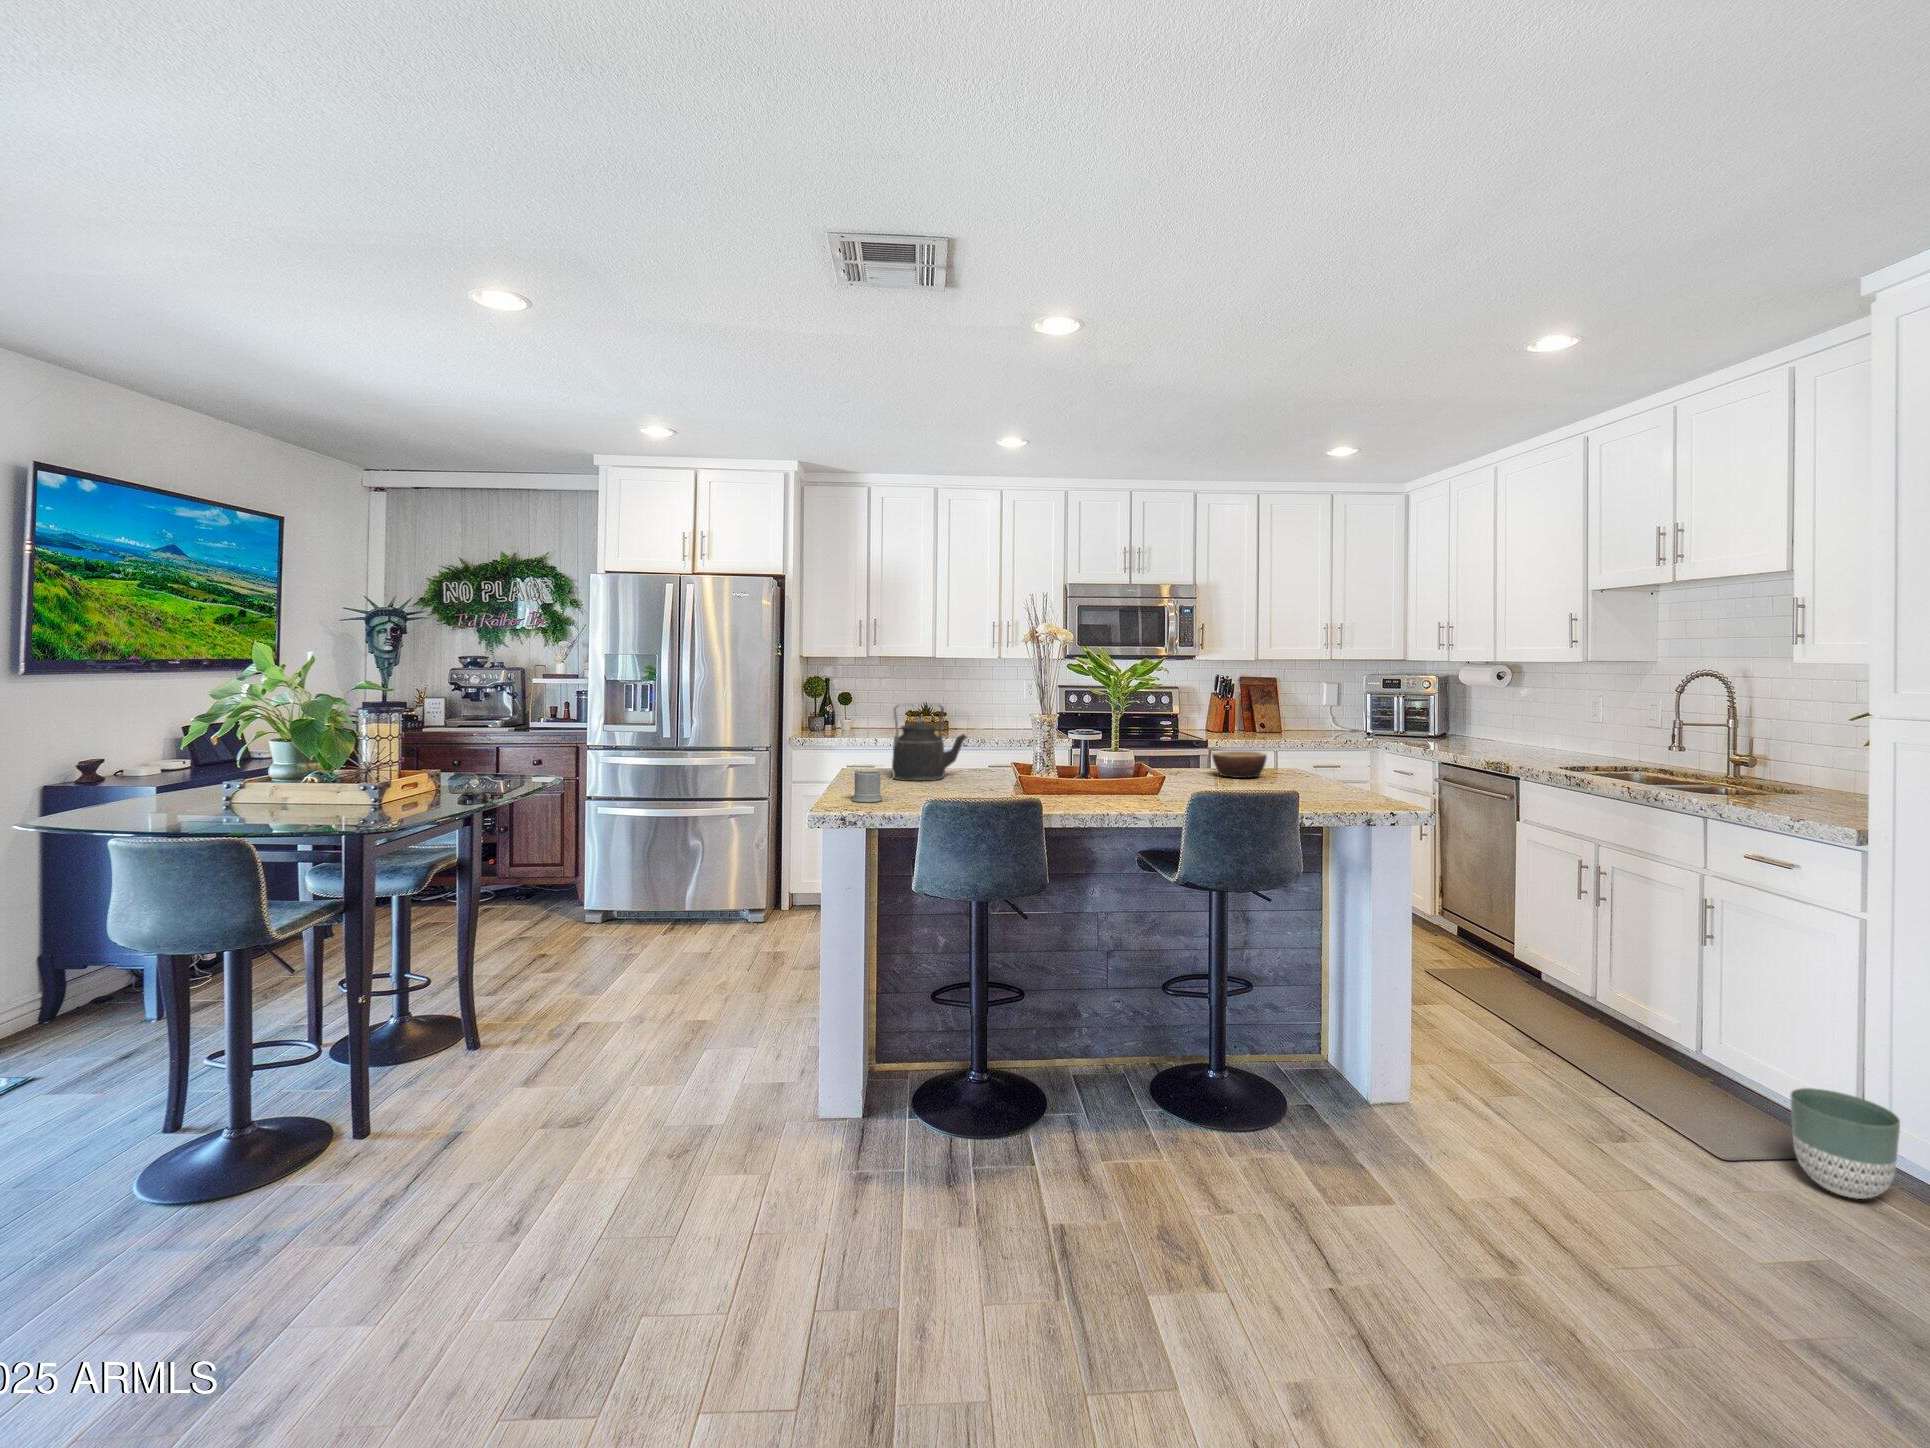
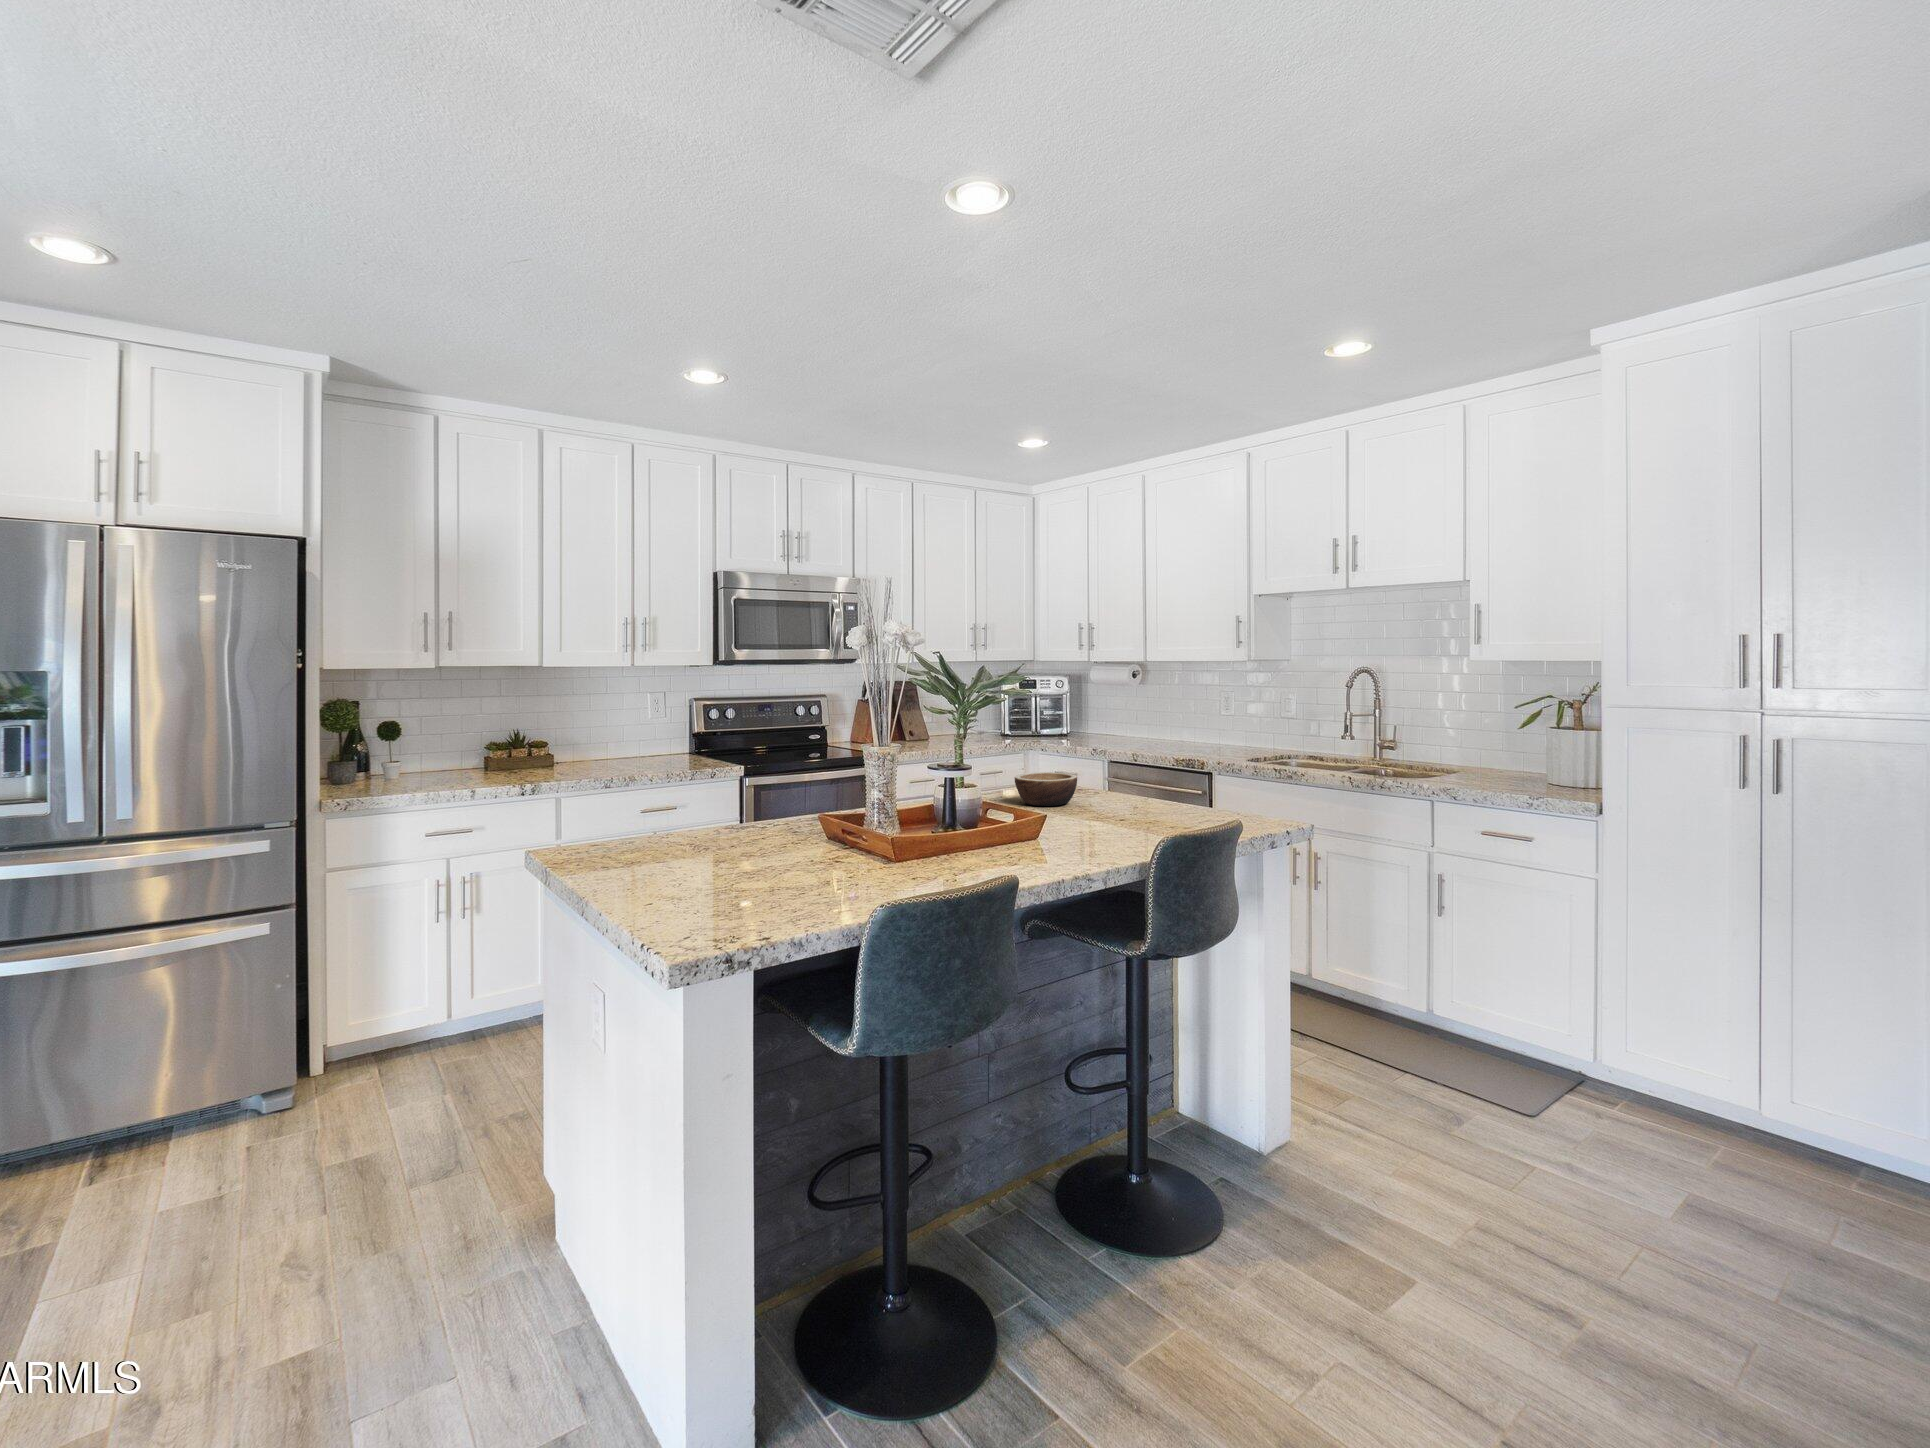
kettle: present [892,704,967,781] -> none [659,742,758,864]
mug: present [852,769,894,802] -> none [728,861,796,925]
planter: present [1790,1088,1900,1199] -> none [1582,1038,1670,1132]

